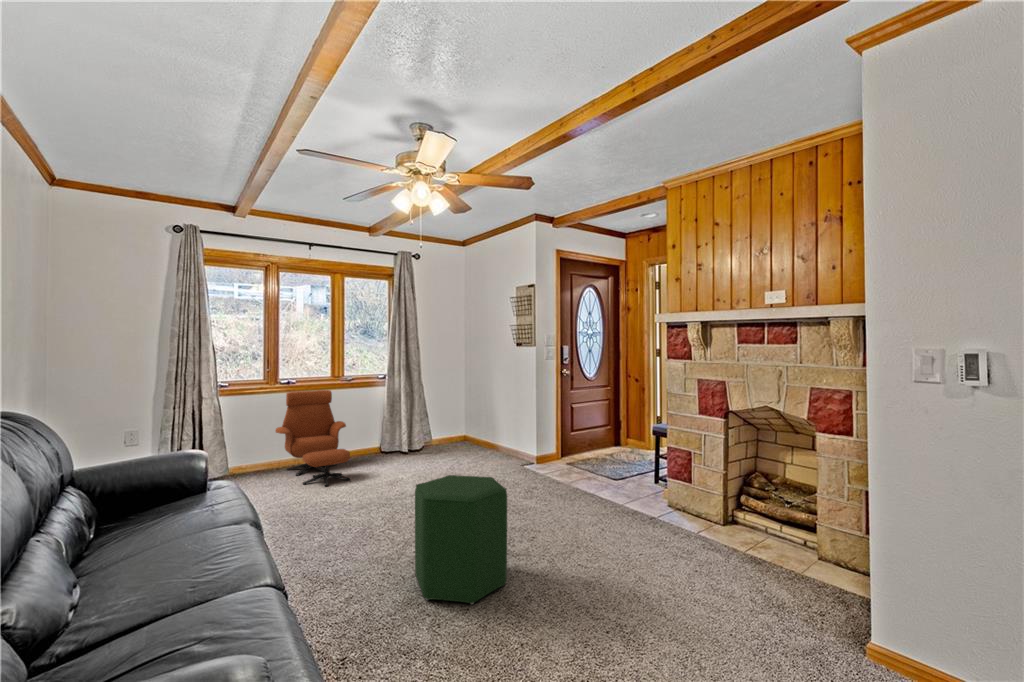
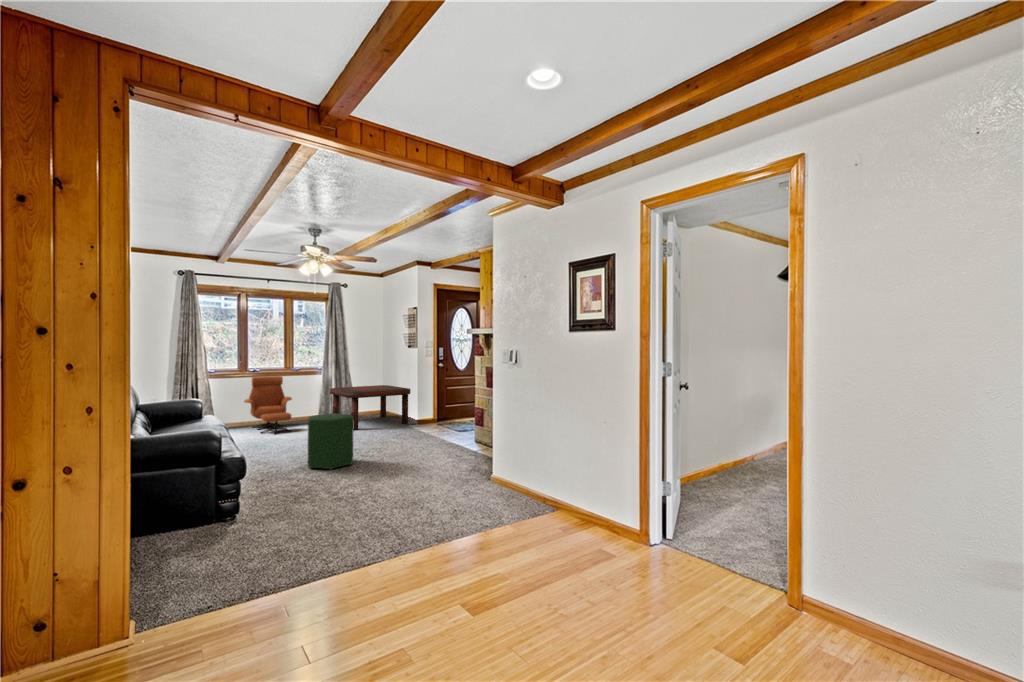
coffee table: none [401,401,522,476] -> present [330,385,411,430]

